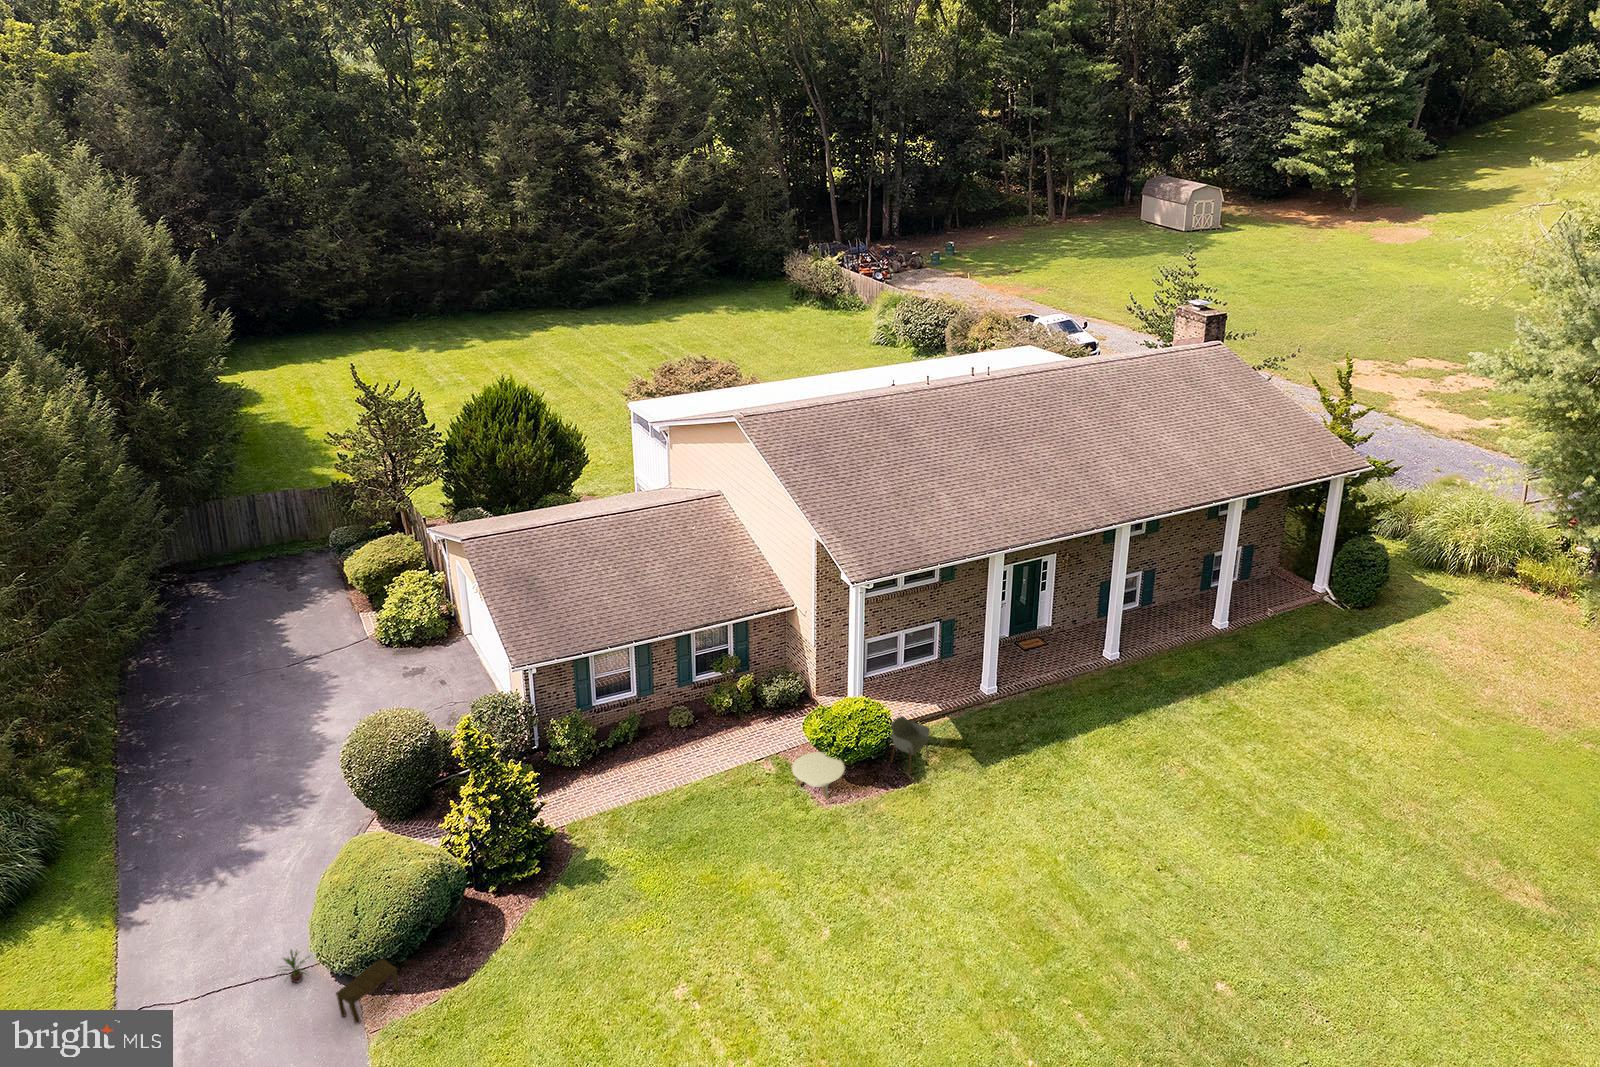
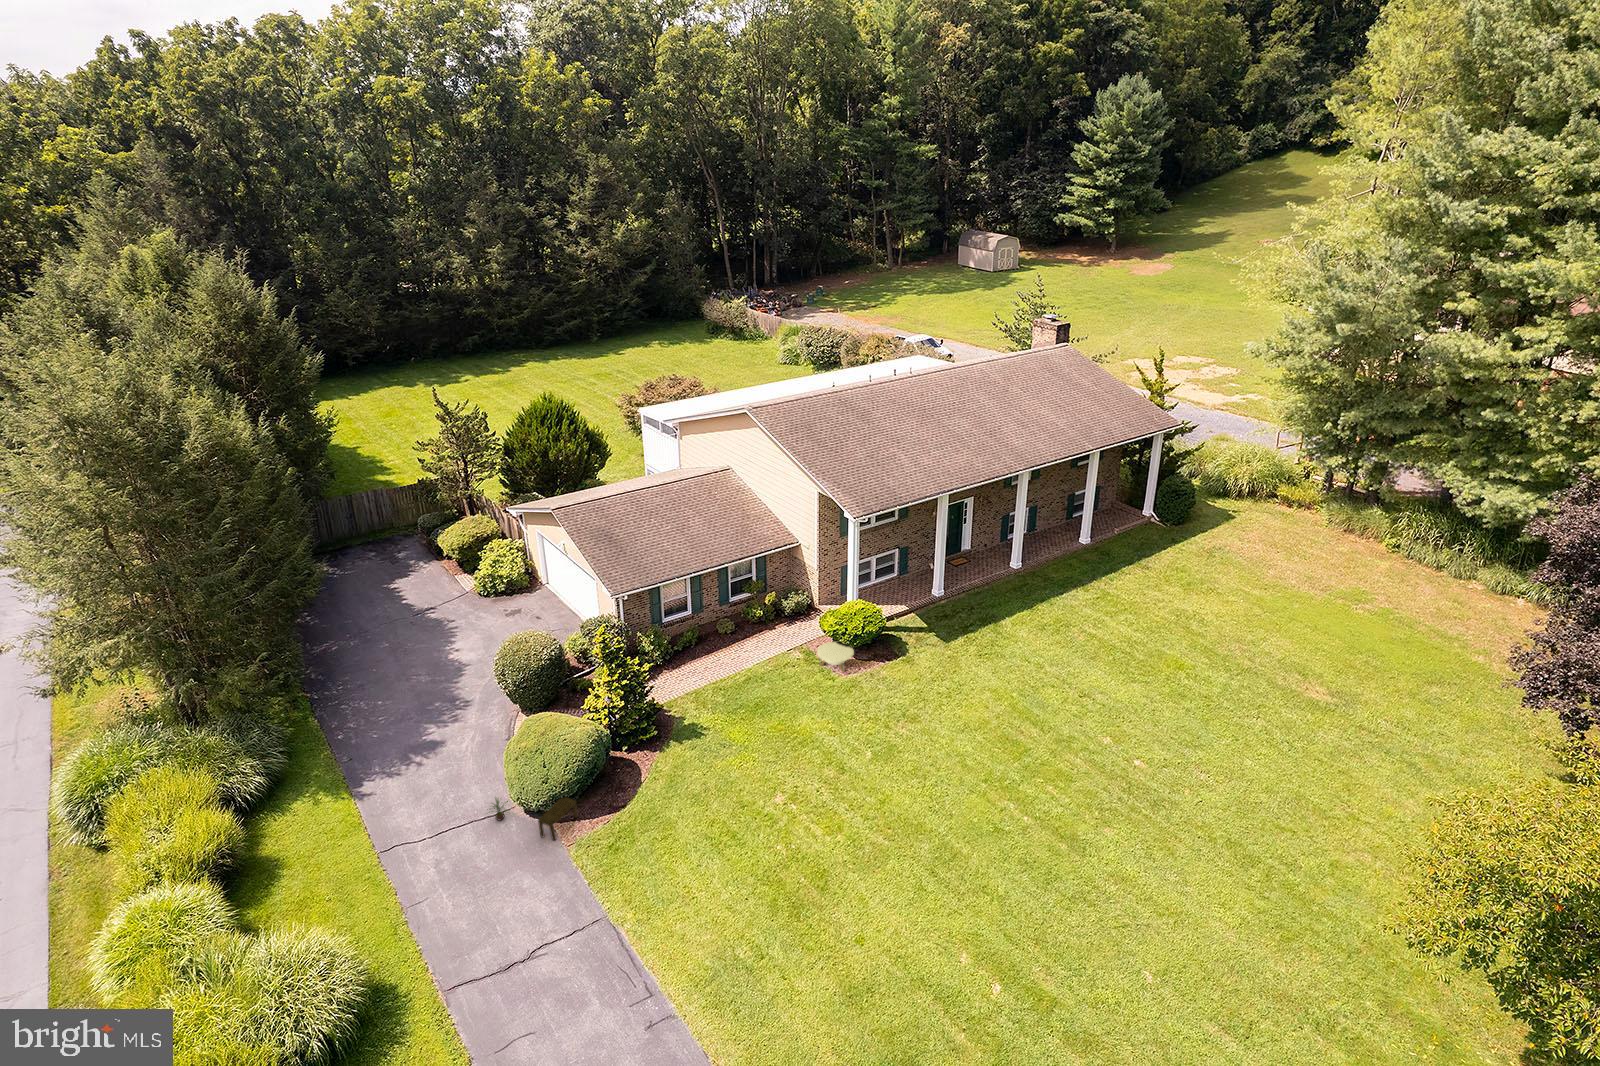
armchair: present [890,717,930,774] -> none [881,613,908,653]

